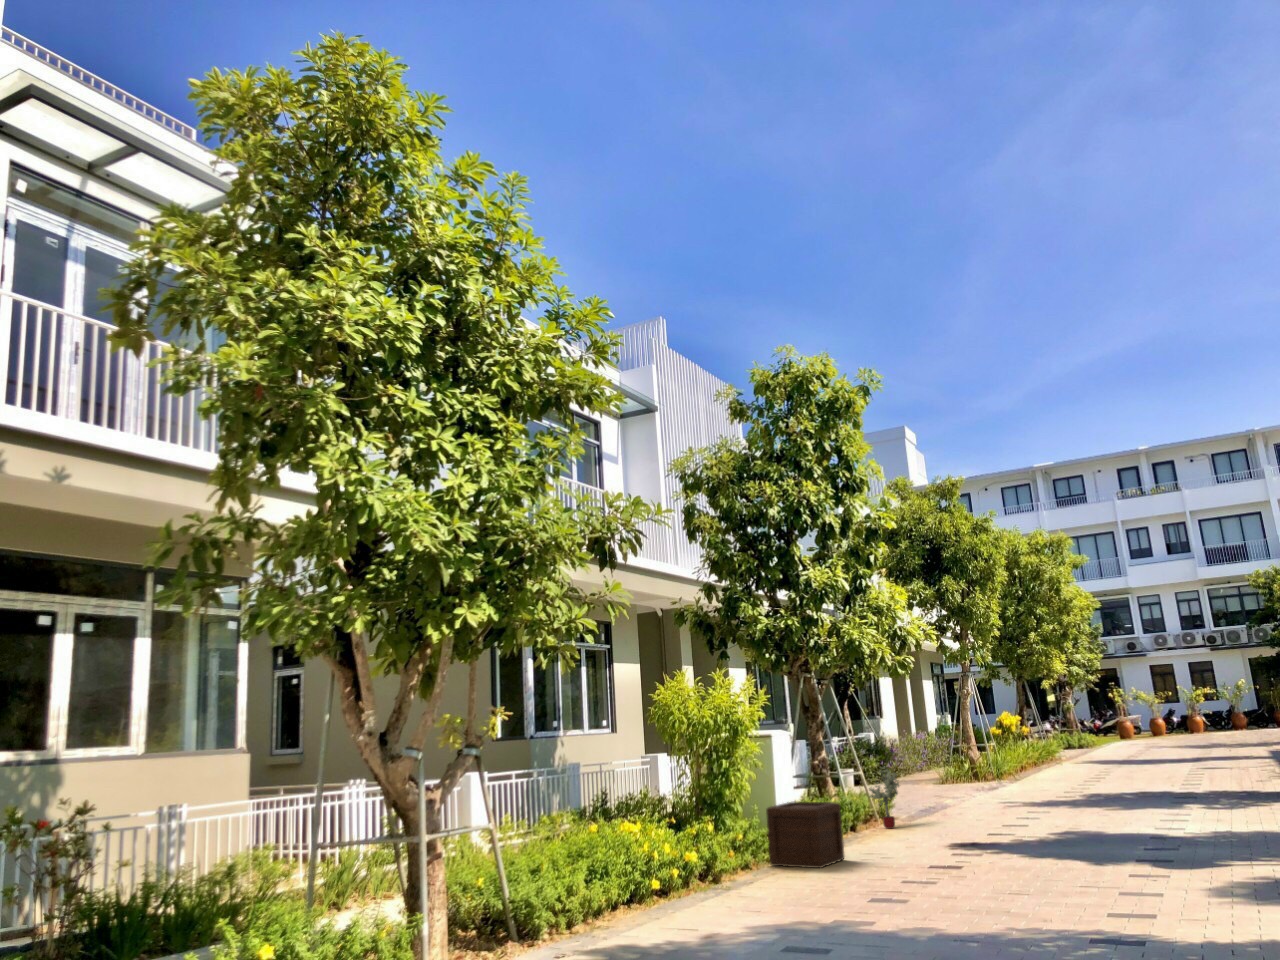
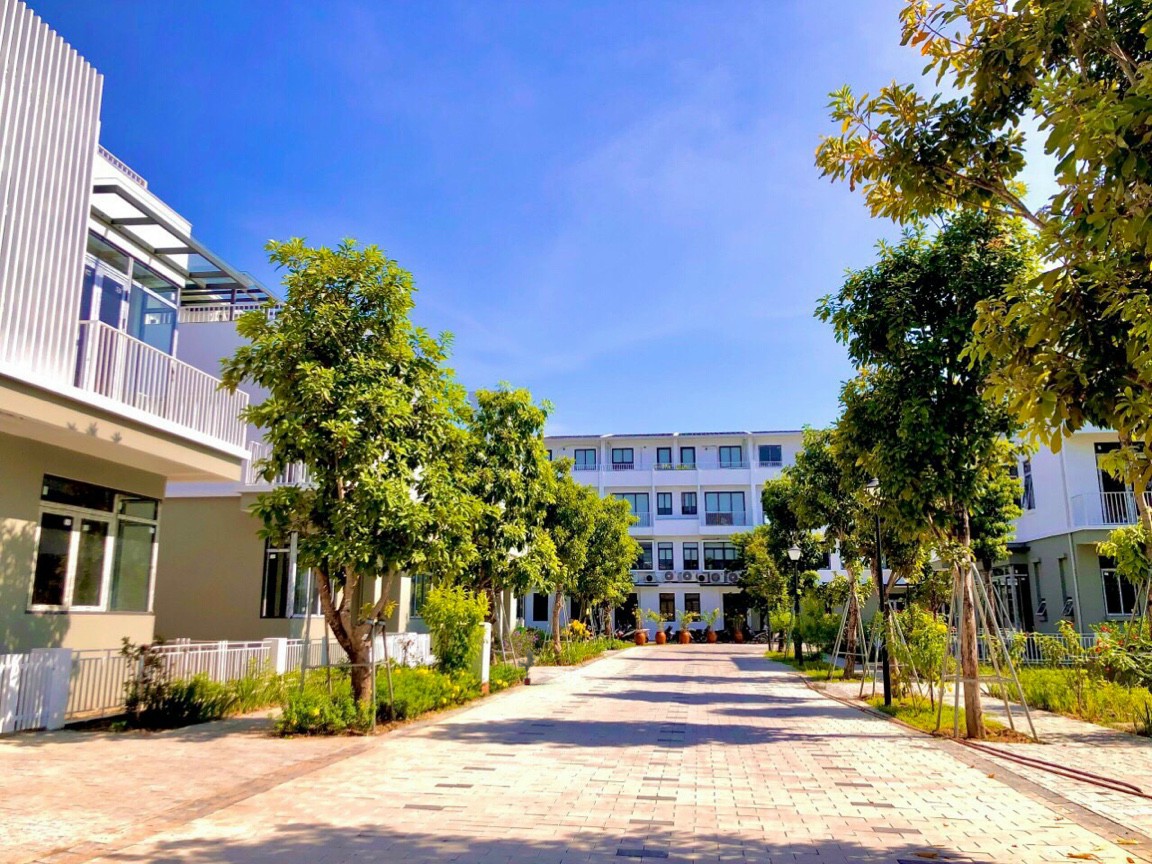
wooden crate: present [766,802,845,868] -> none [476,664,518,701]

